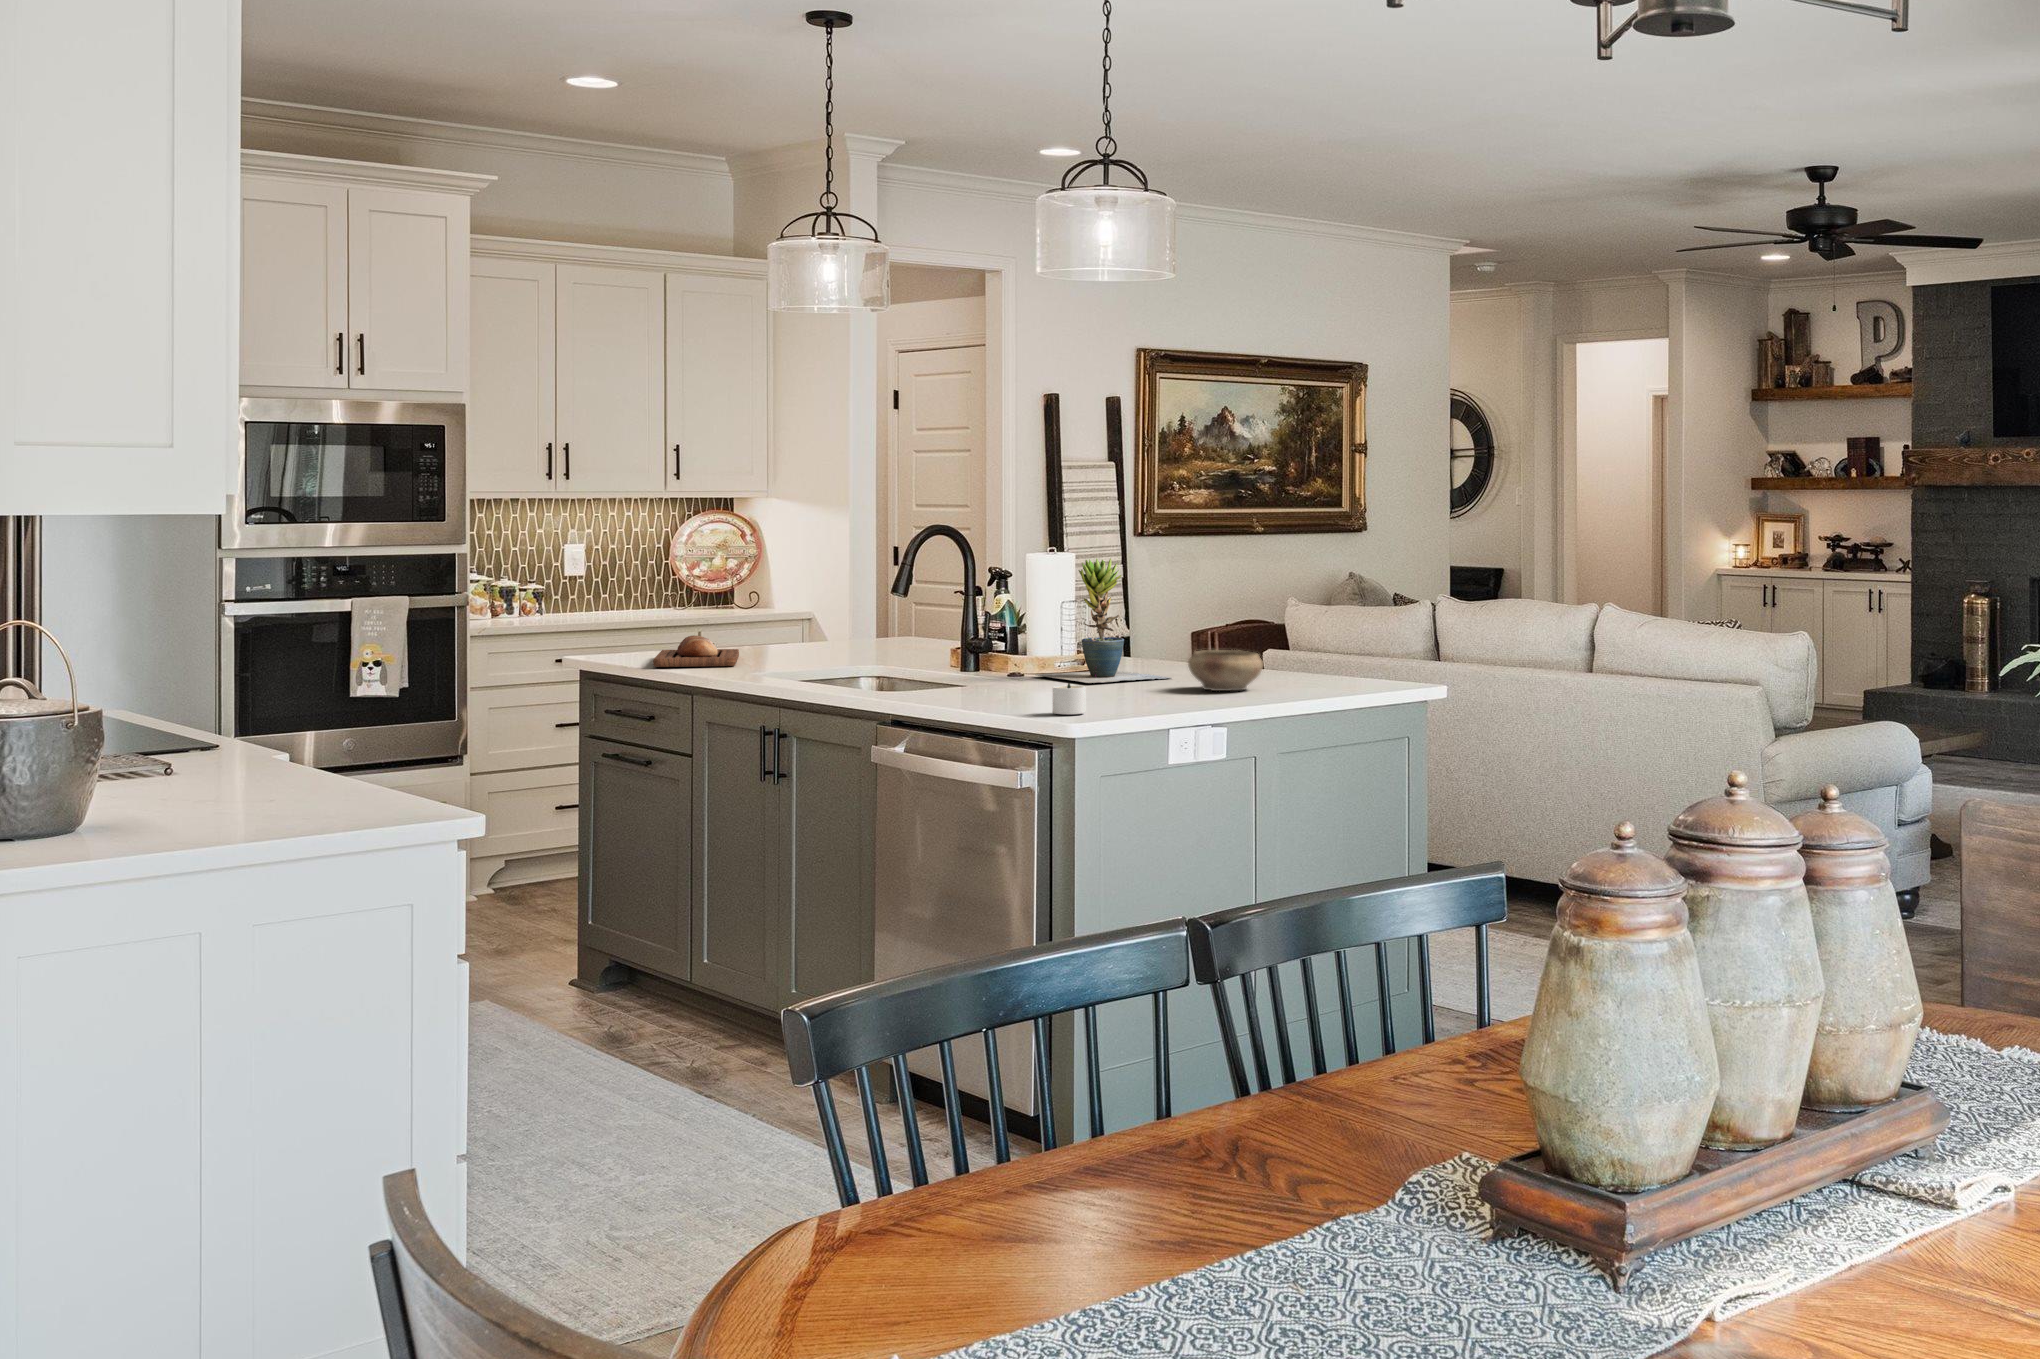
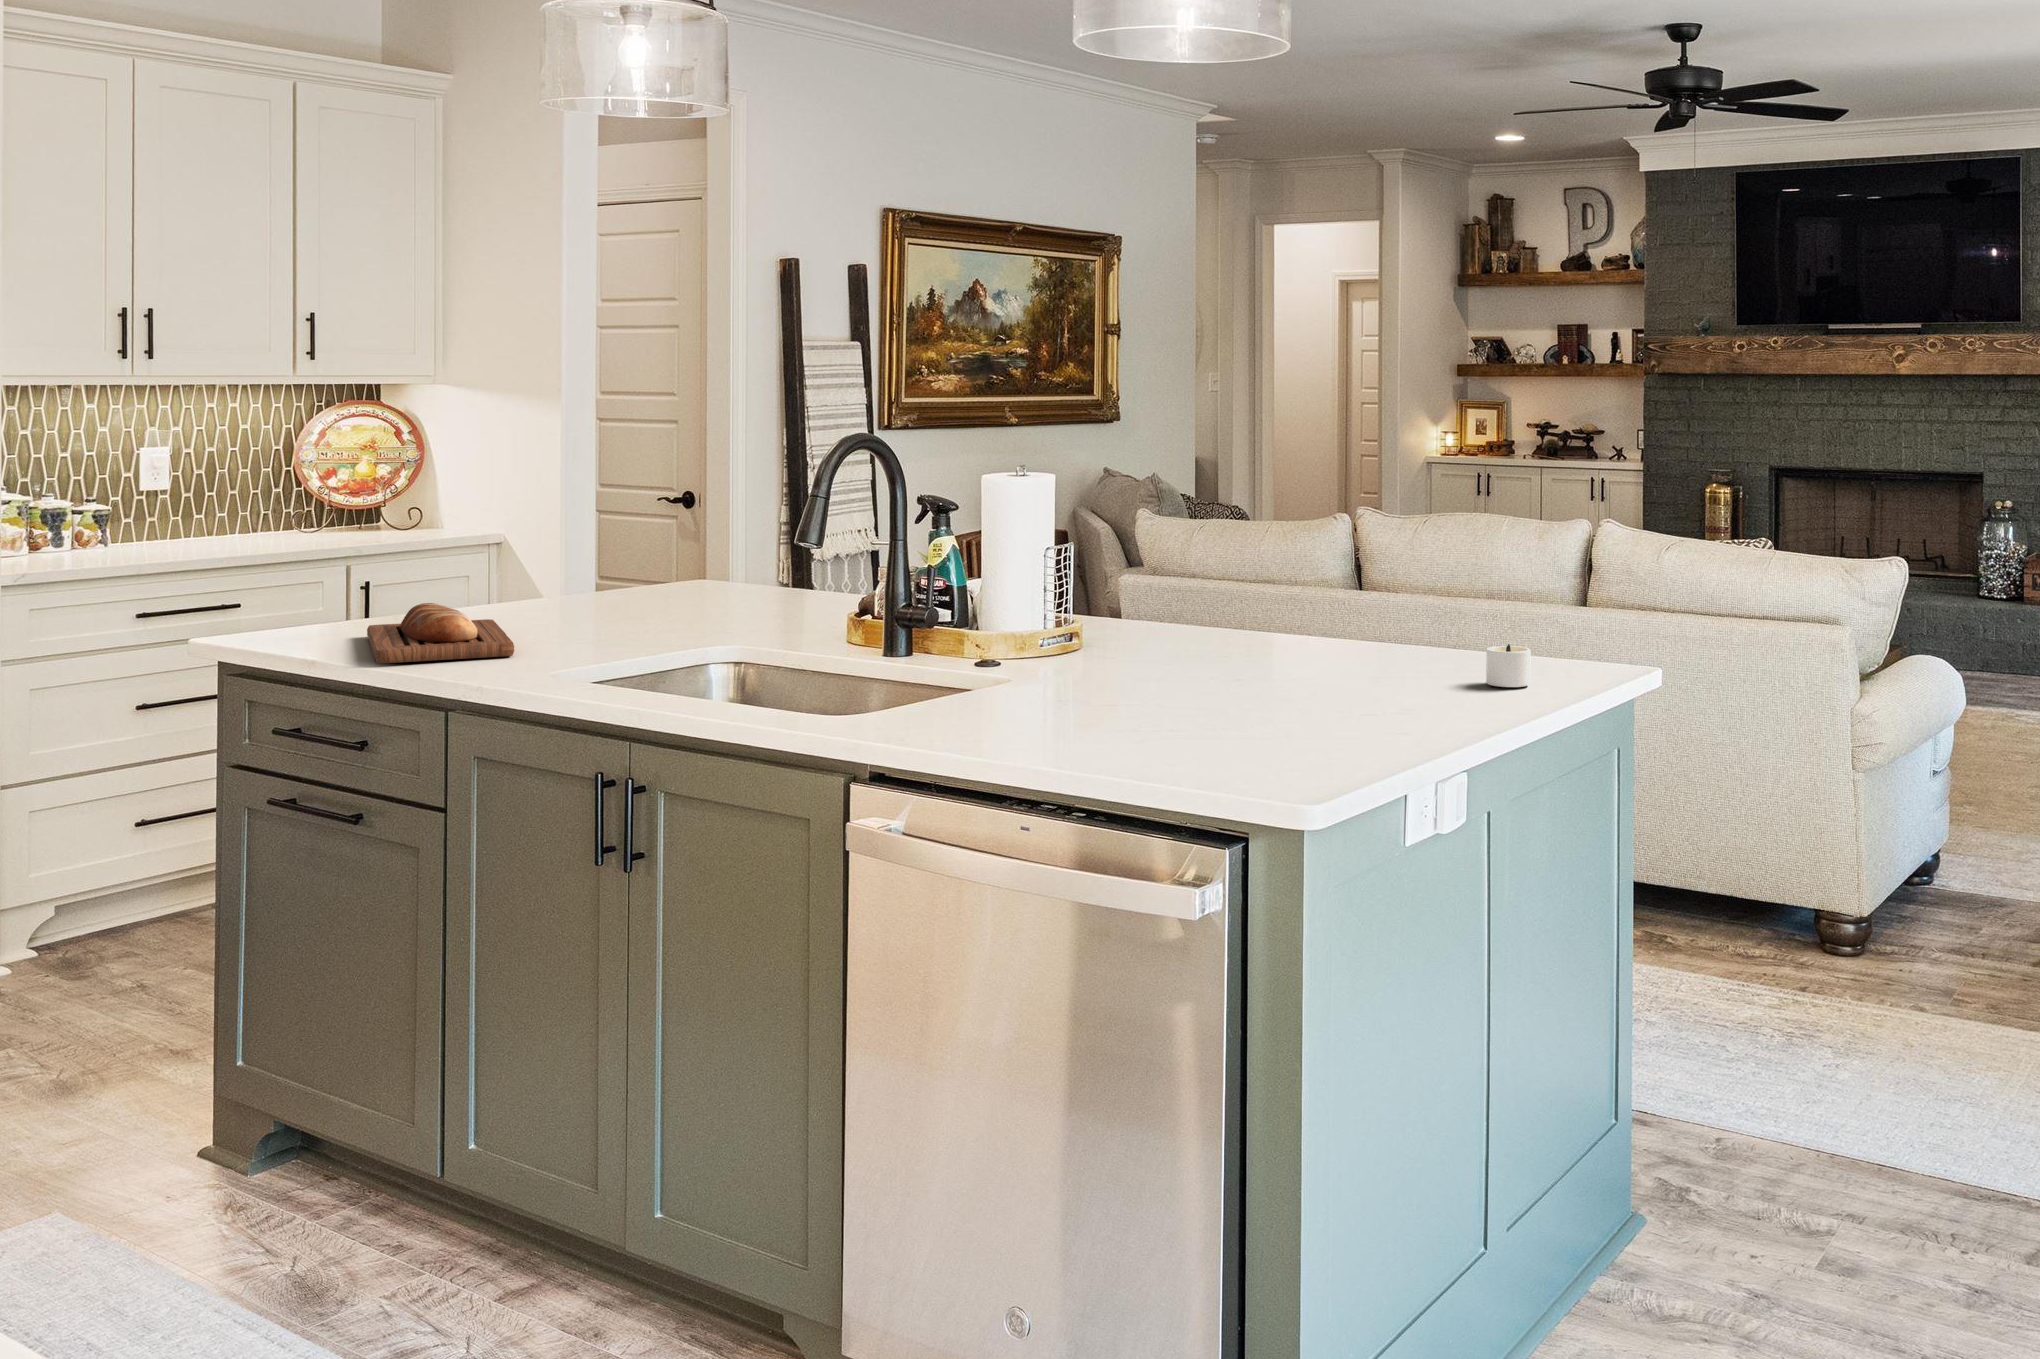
potted plant: present [1035,558,1170,683] -> none [1031,486,1253,684]
ceramic bowl: present [1188,650,1263,691] -> none [1328,628,1443,697]
candle: present [1052,683,1085,714] -> present [1486,644,1531,687]

